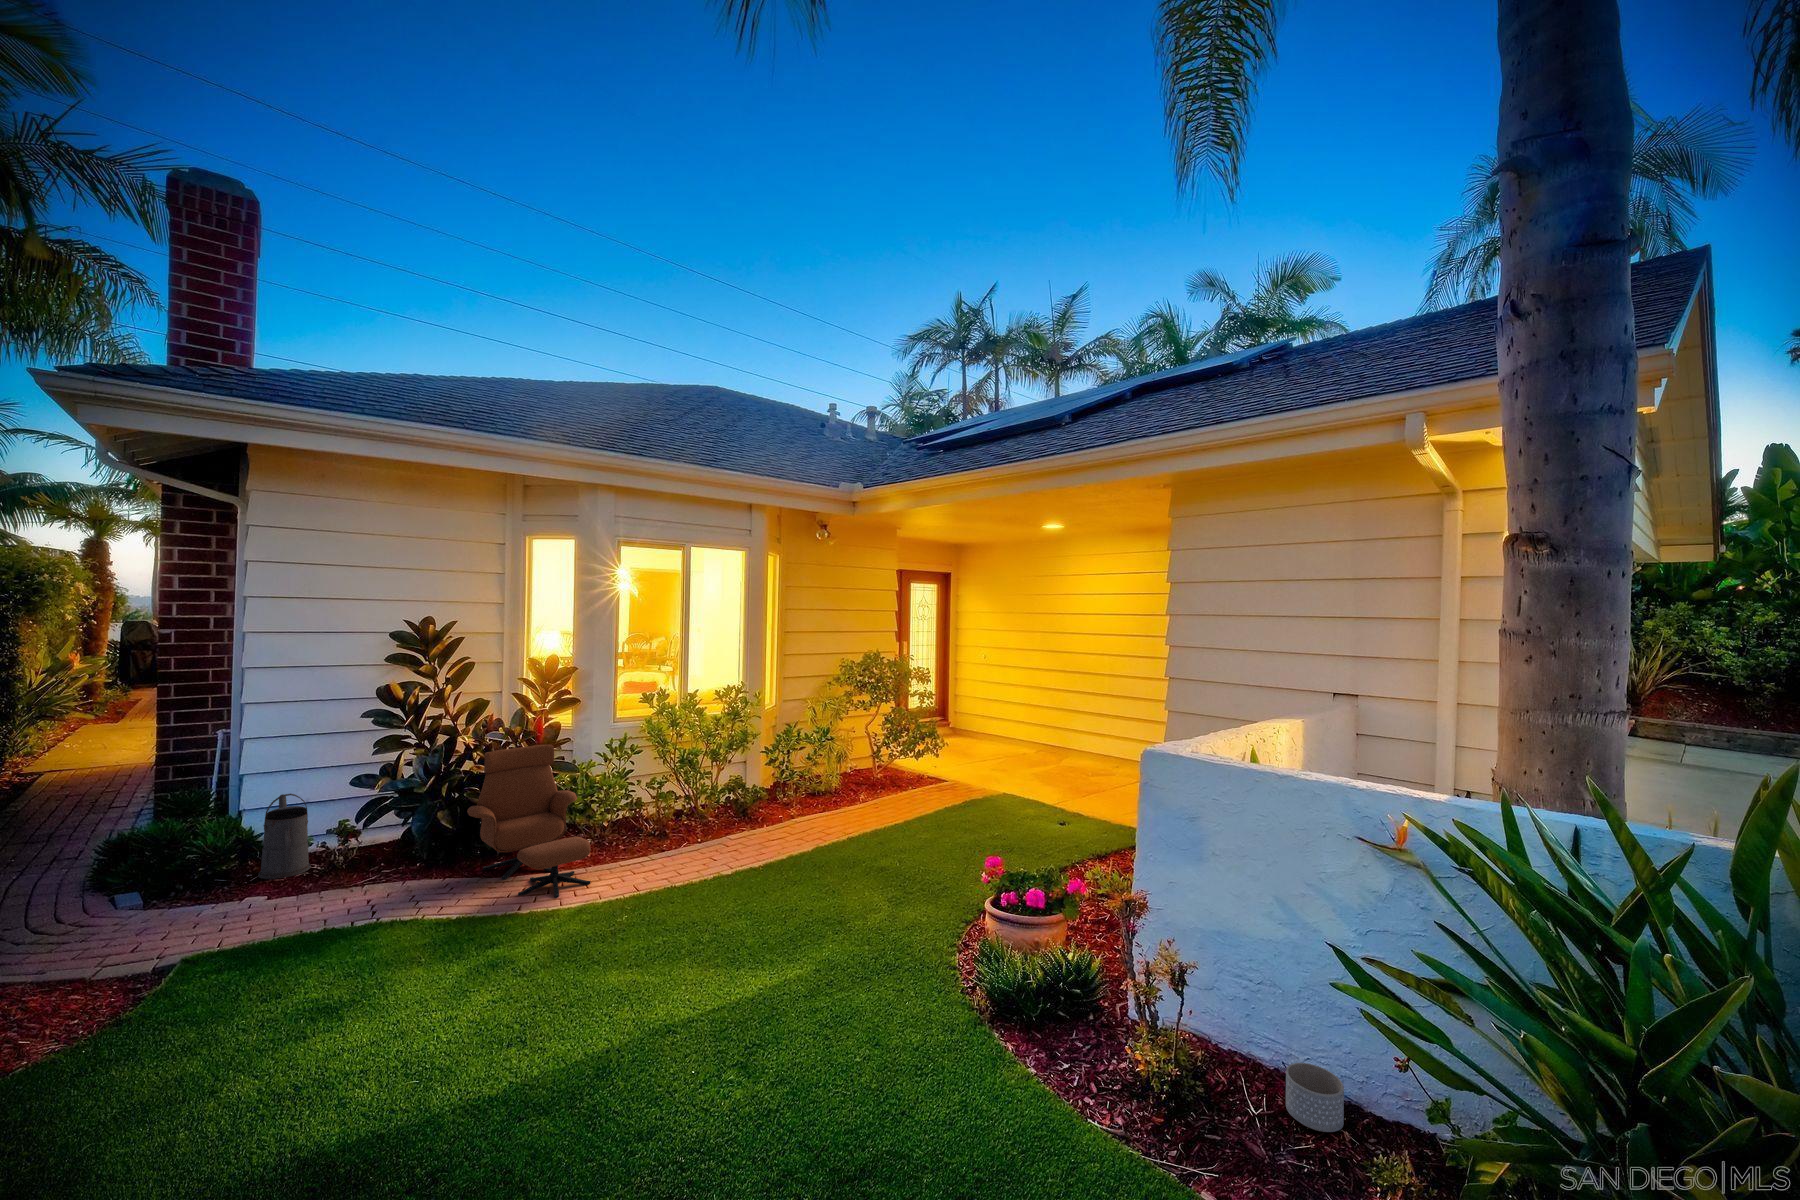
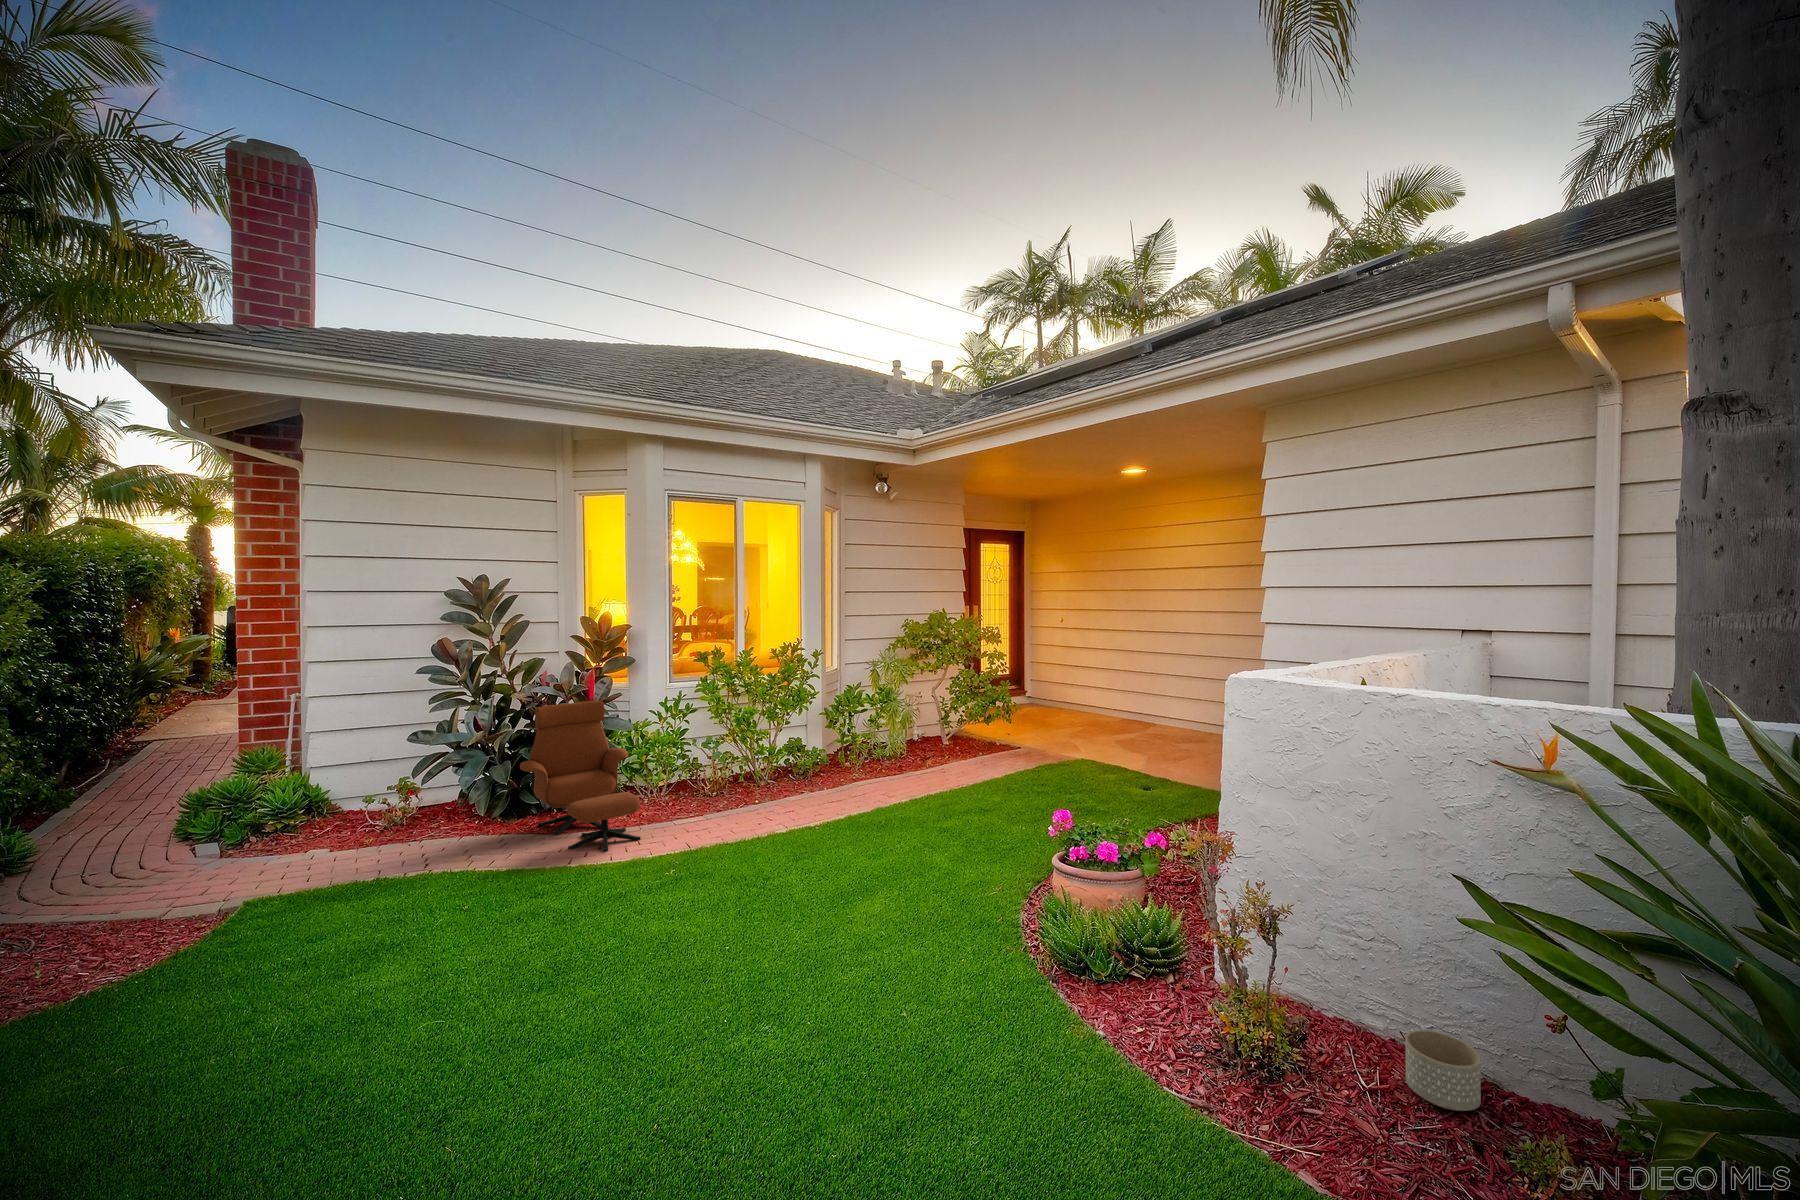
watering can: present [258,794,311,879] -> none [329,749,377,832]

